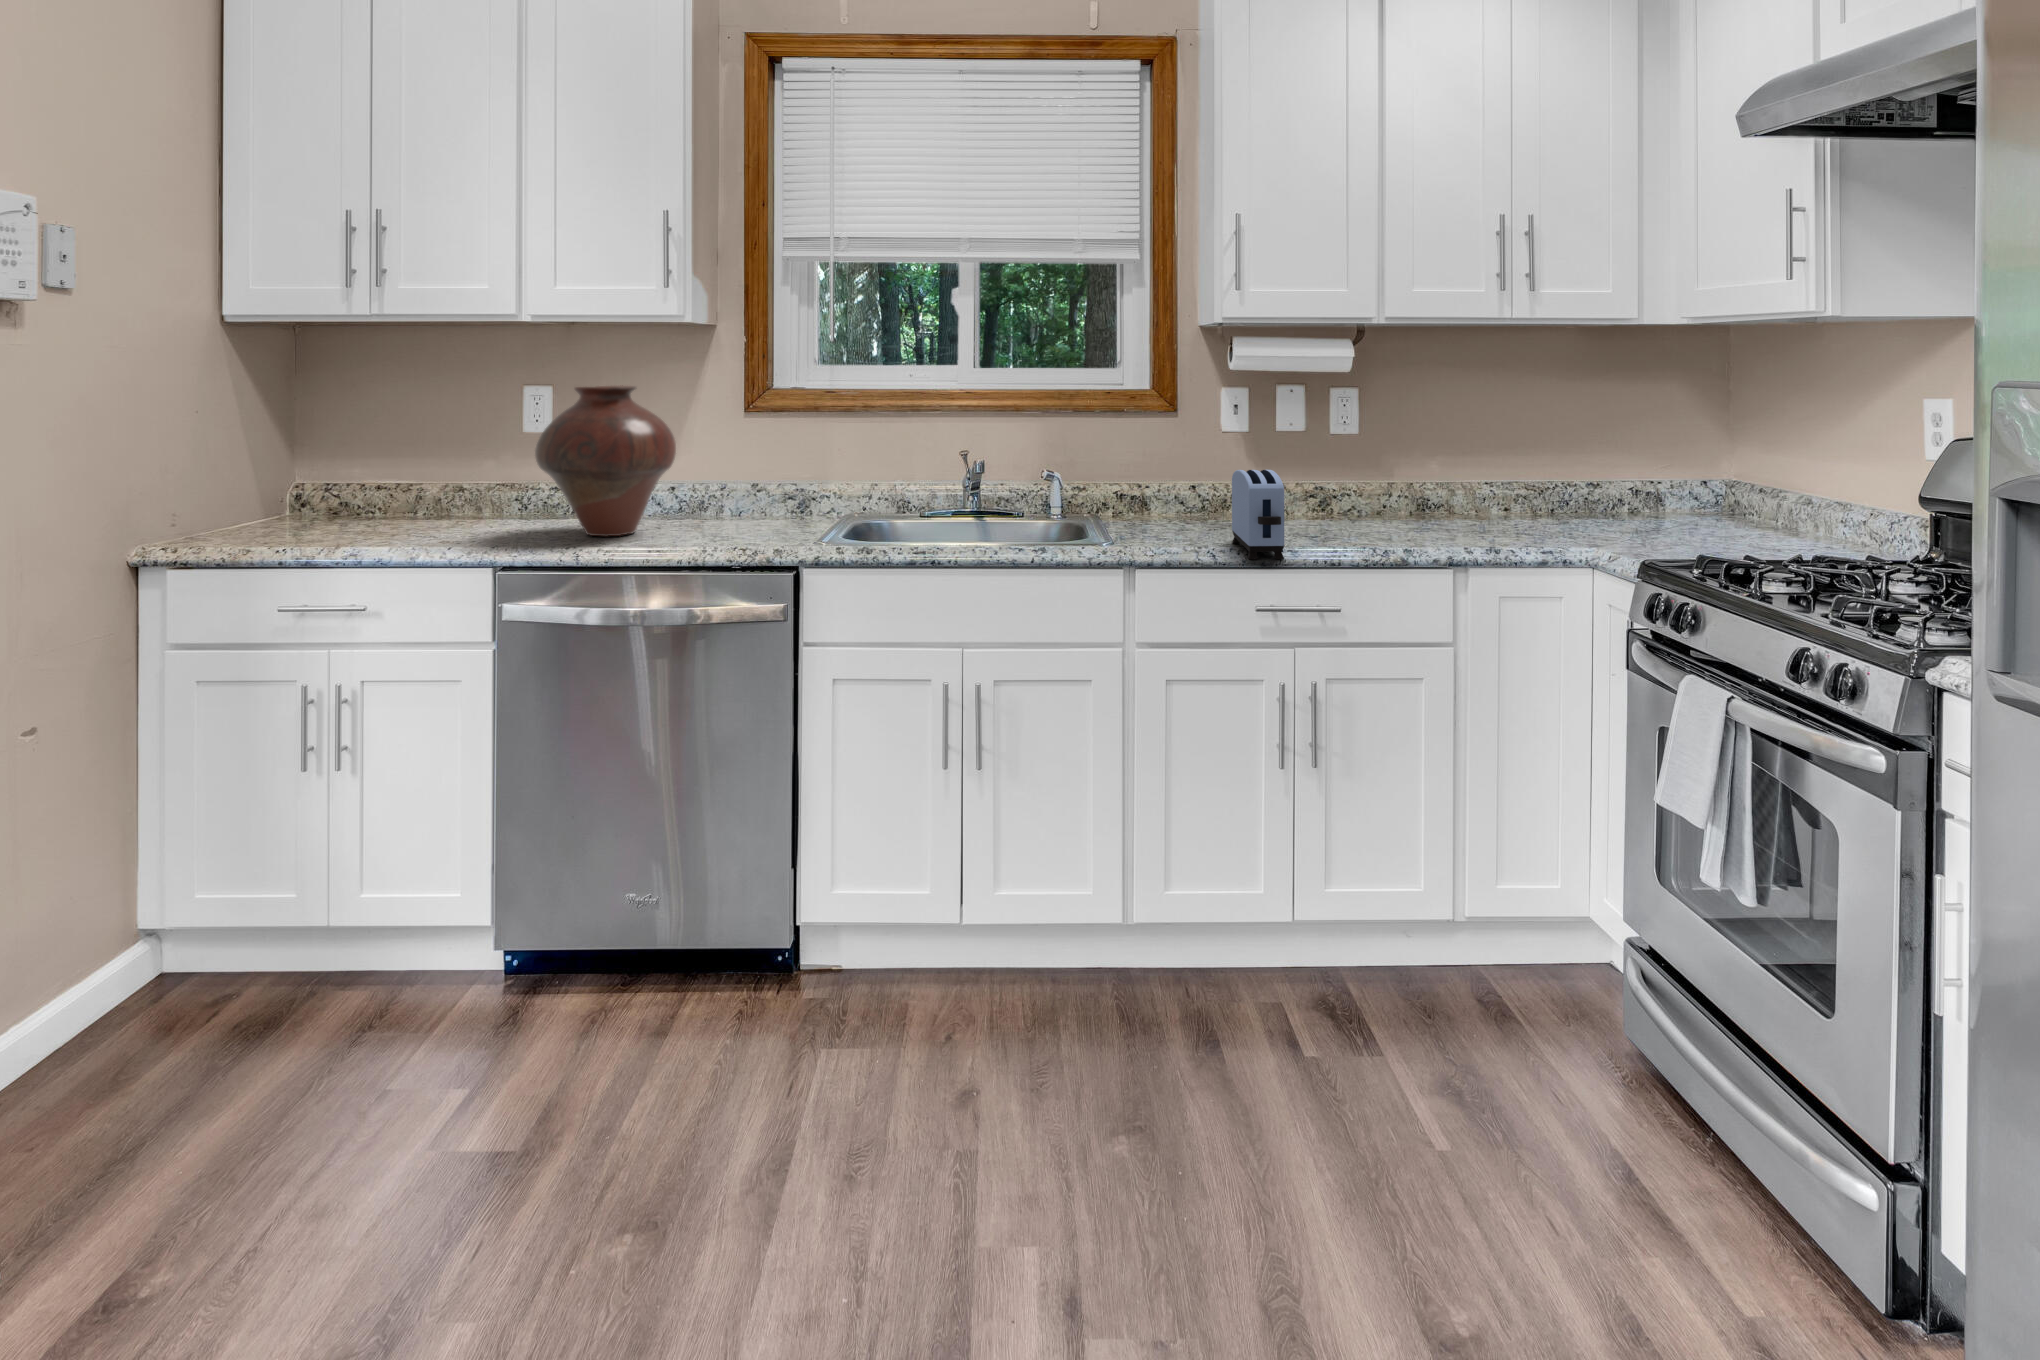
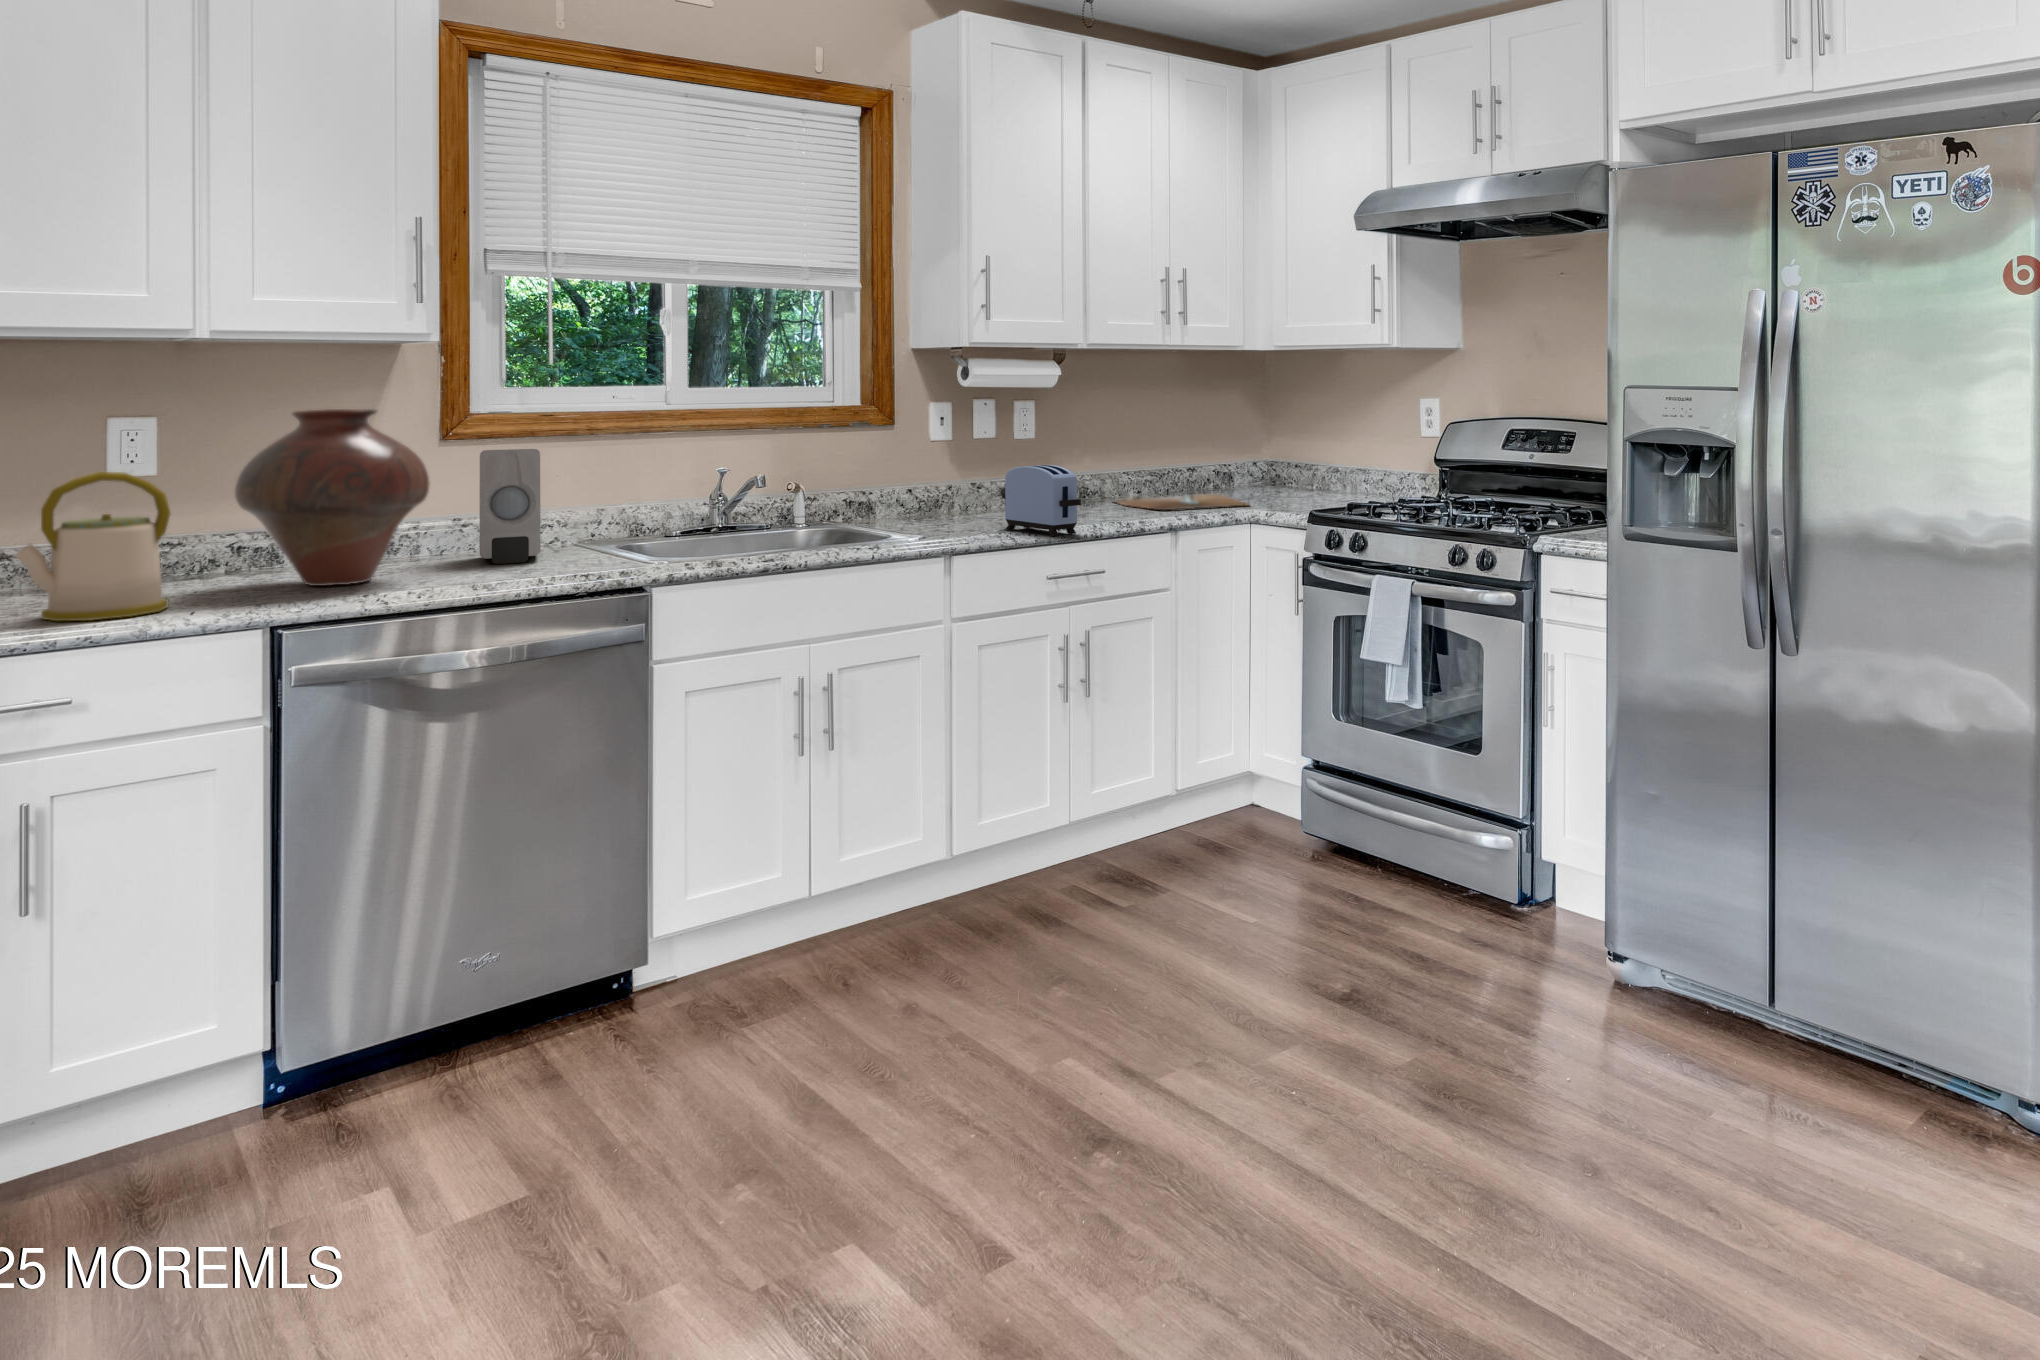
soap dispenser: none [734,424,808,529] -> present [480,449,540,564]
kettle: none [379,432,473,549] -> present [15,472,170,621]
cutting board: none [1460,510,1626,540] -> present [1113,492,1248,511]

